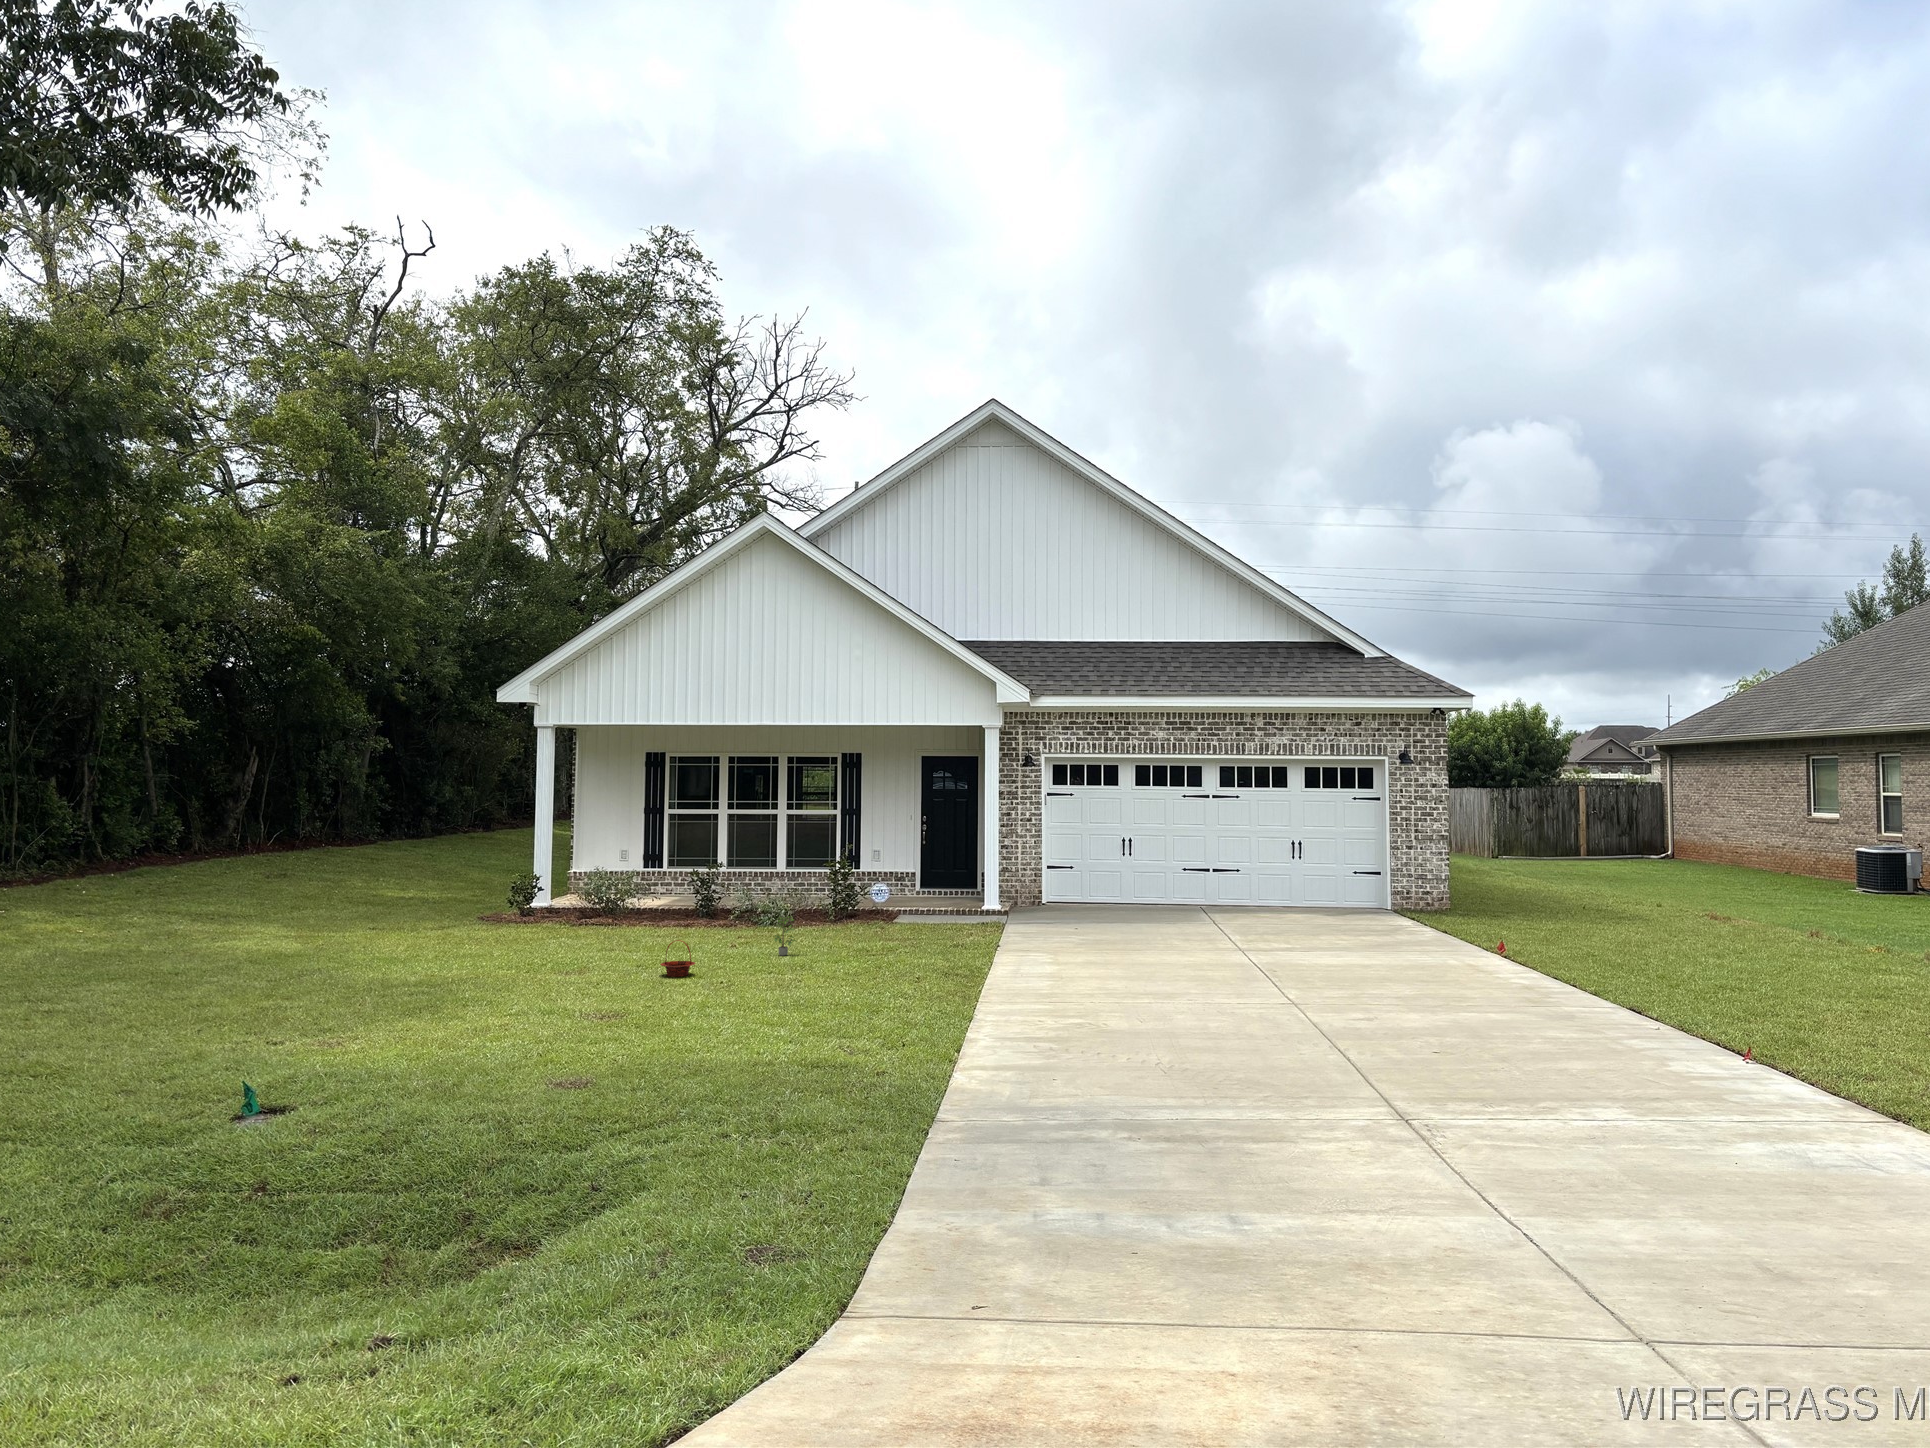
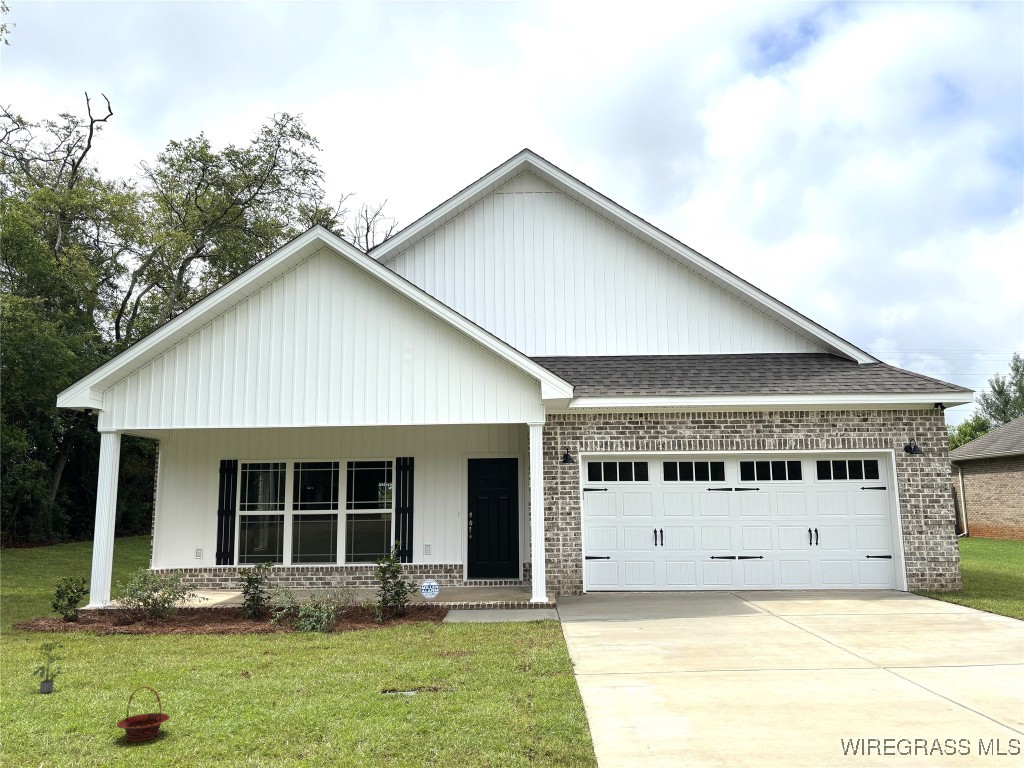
potted plant: present [774,916,796,956] -> present [33,642,63,693]

